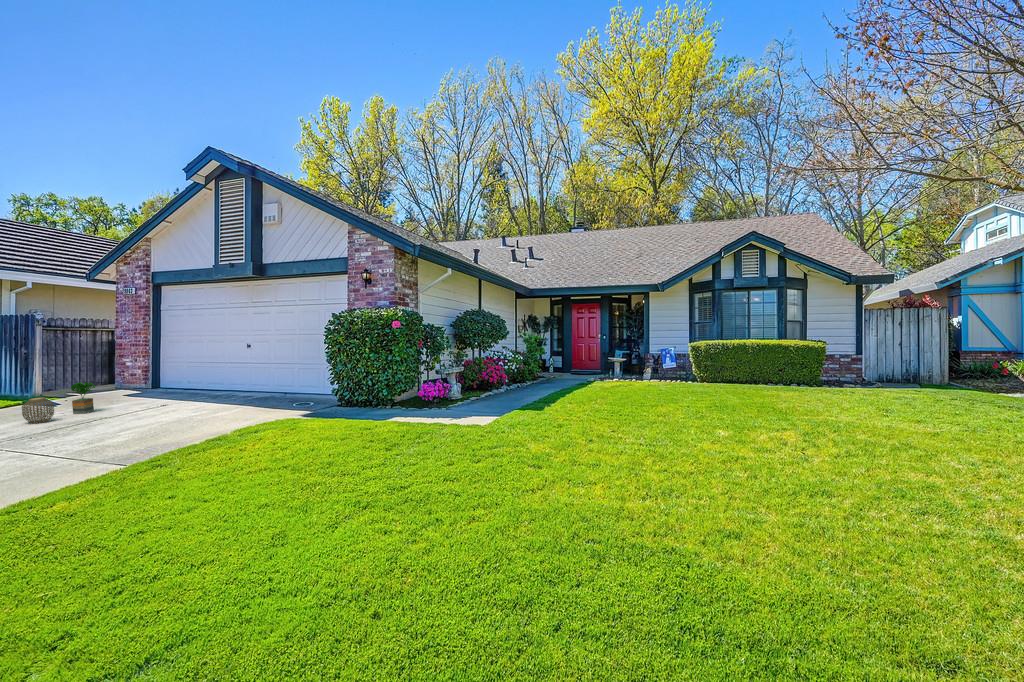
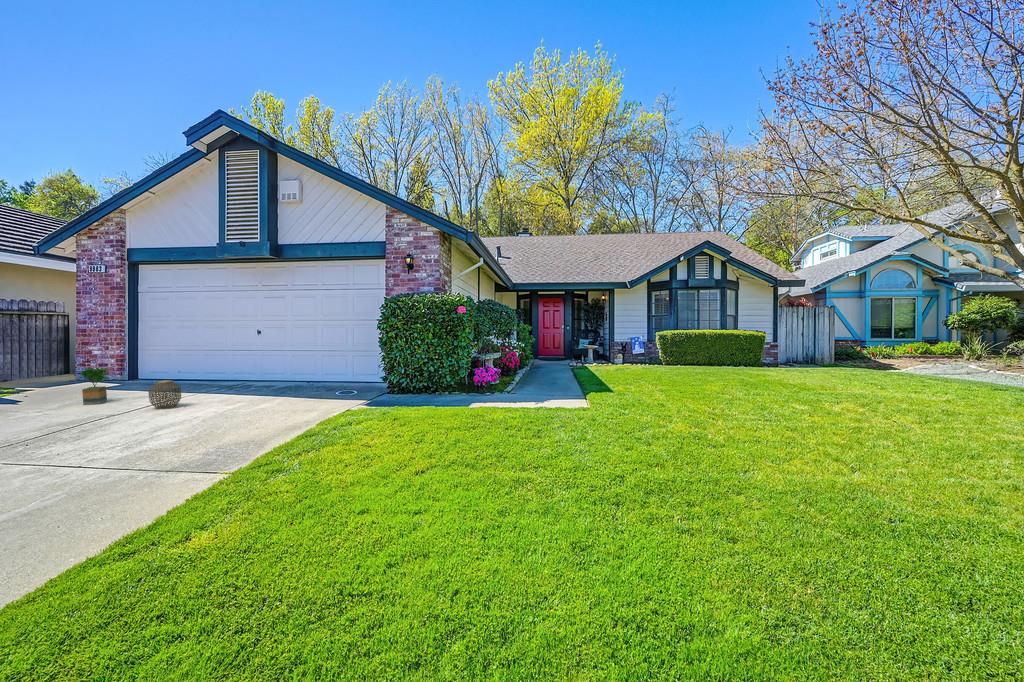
woven basket: present [22,397,54,423] -> present [148,380,181,409]

